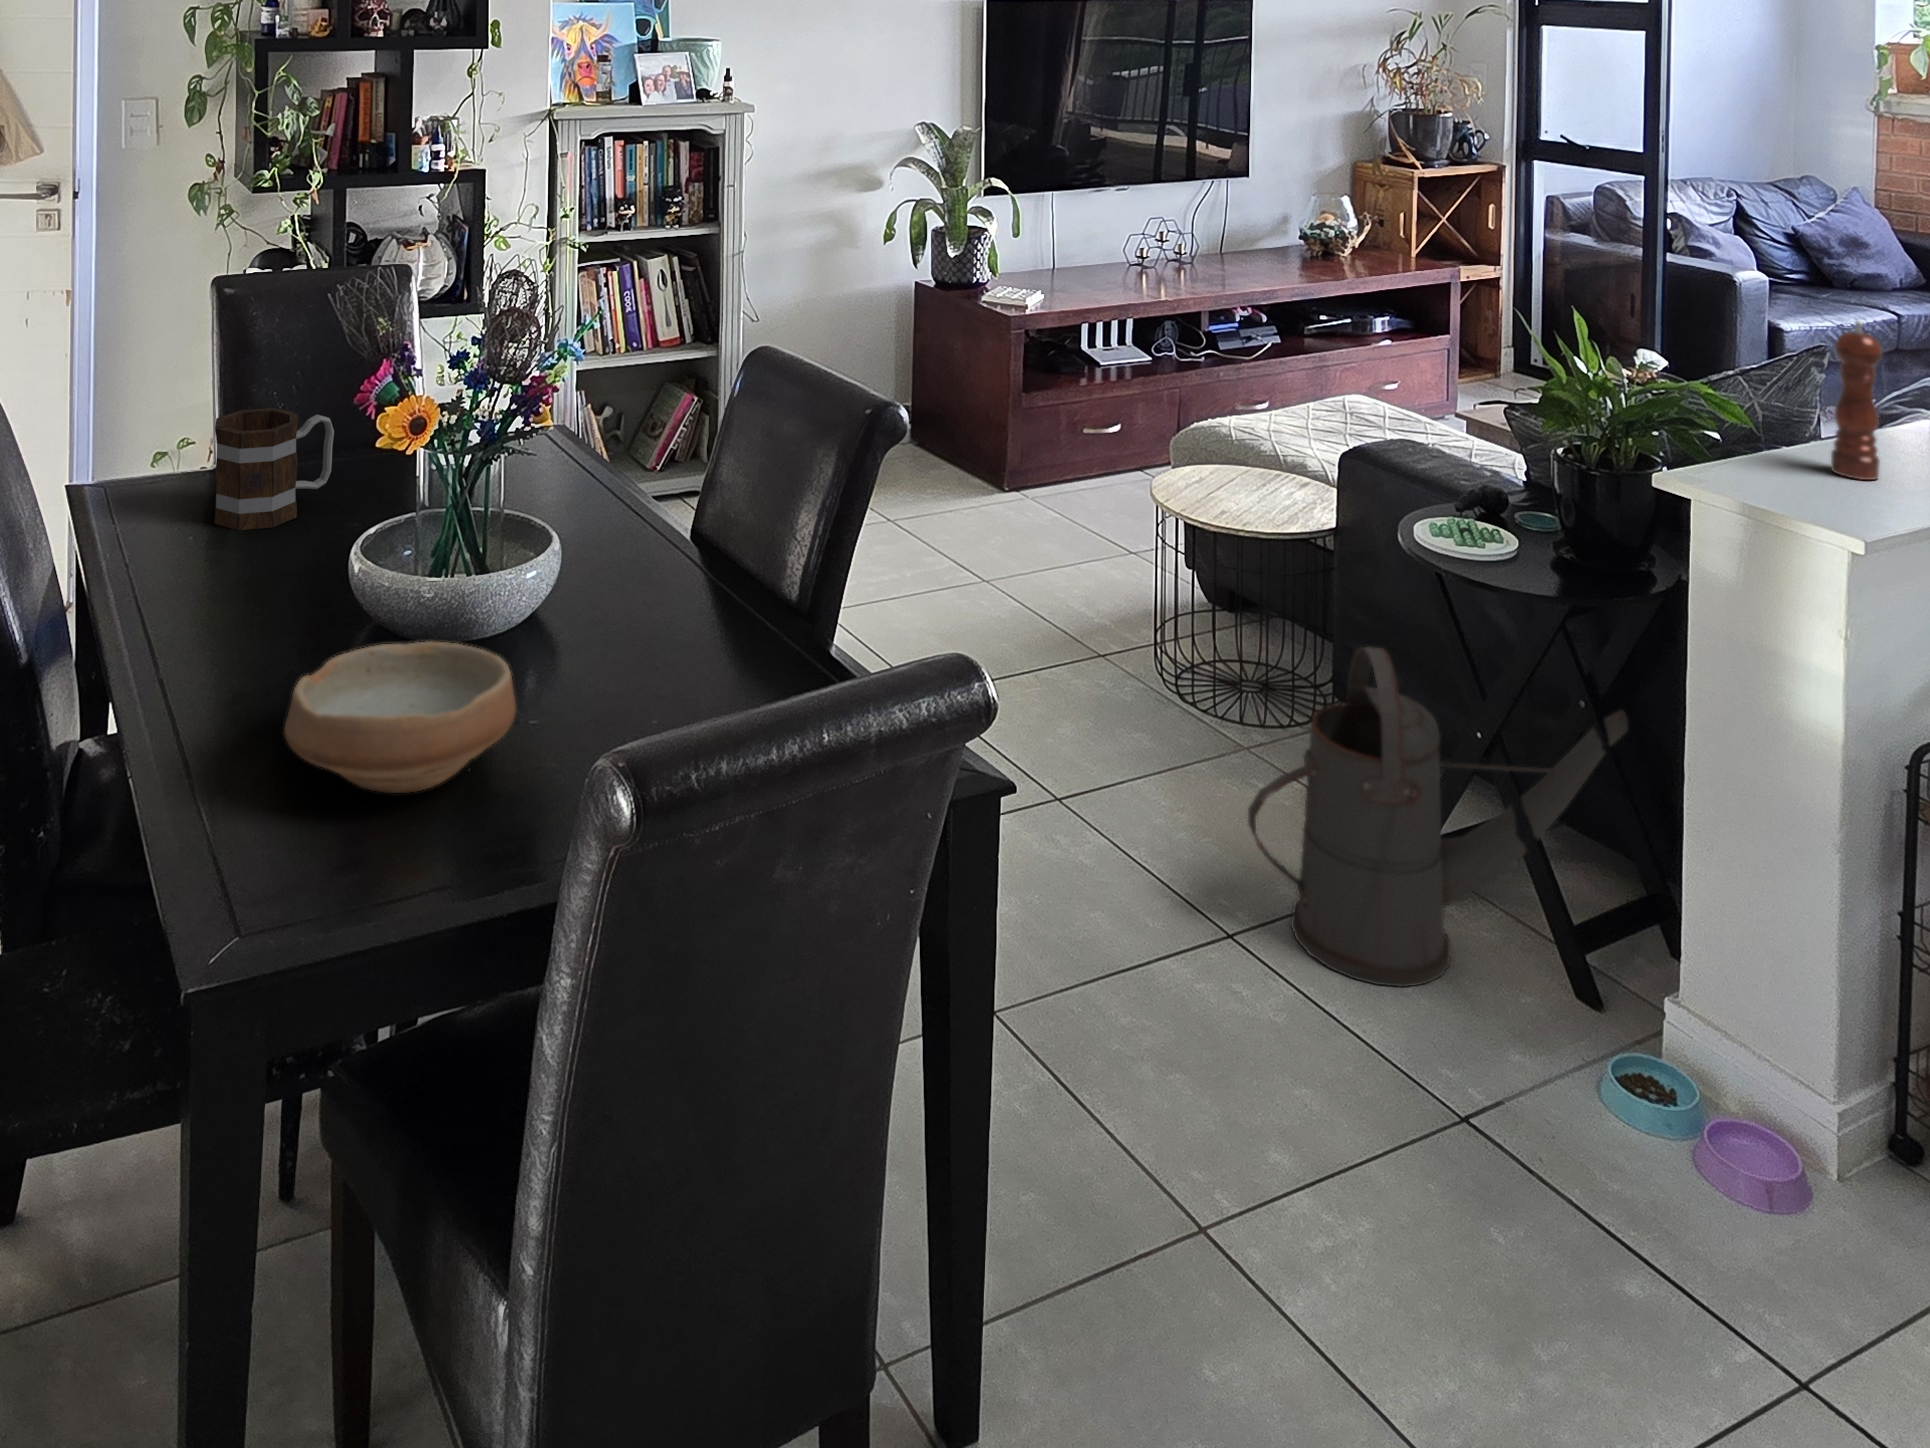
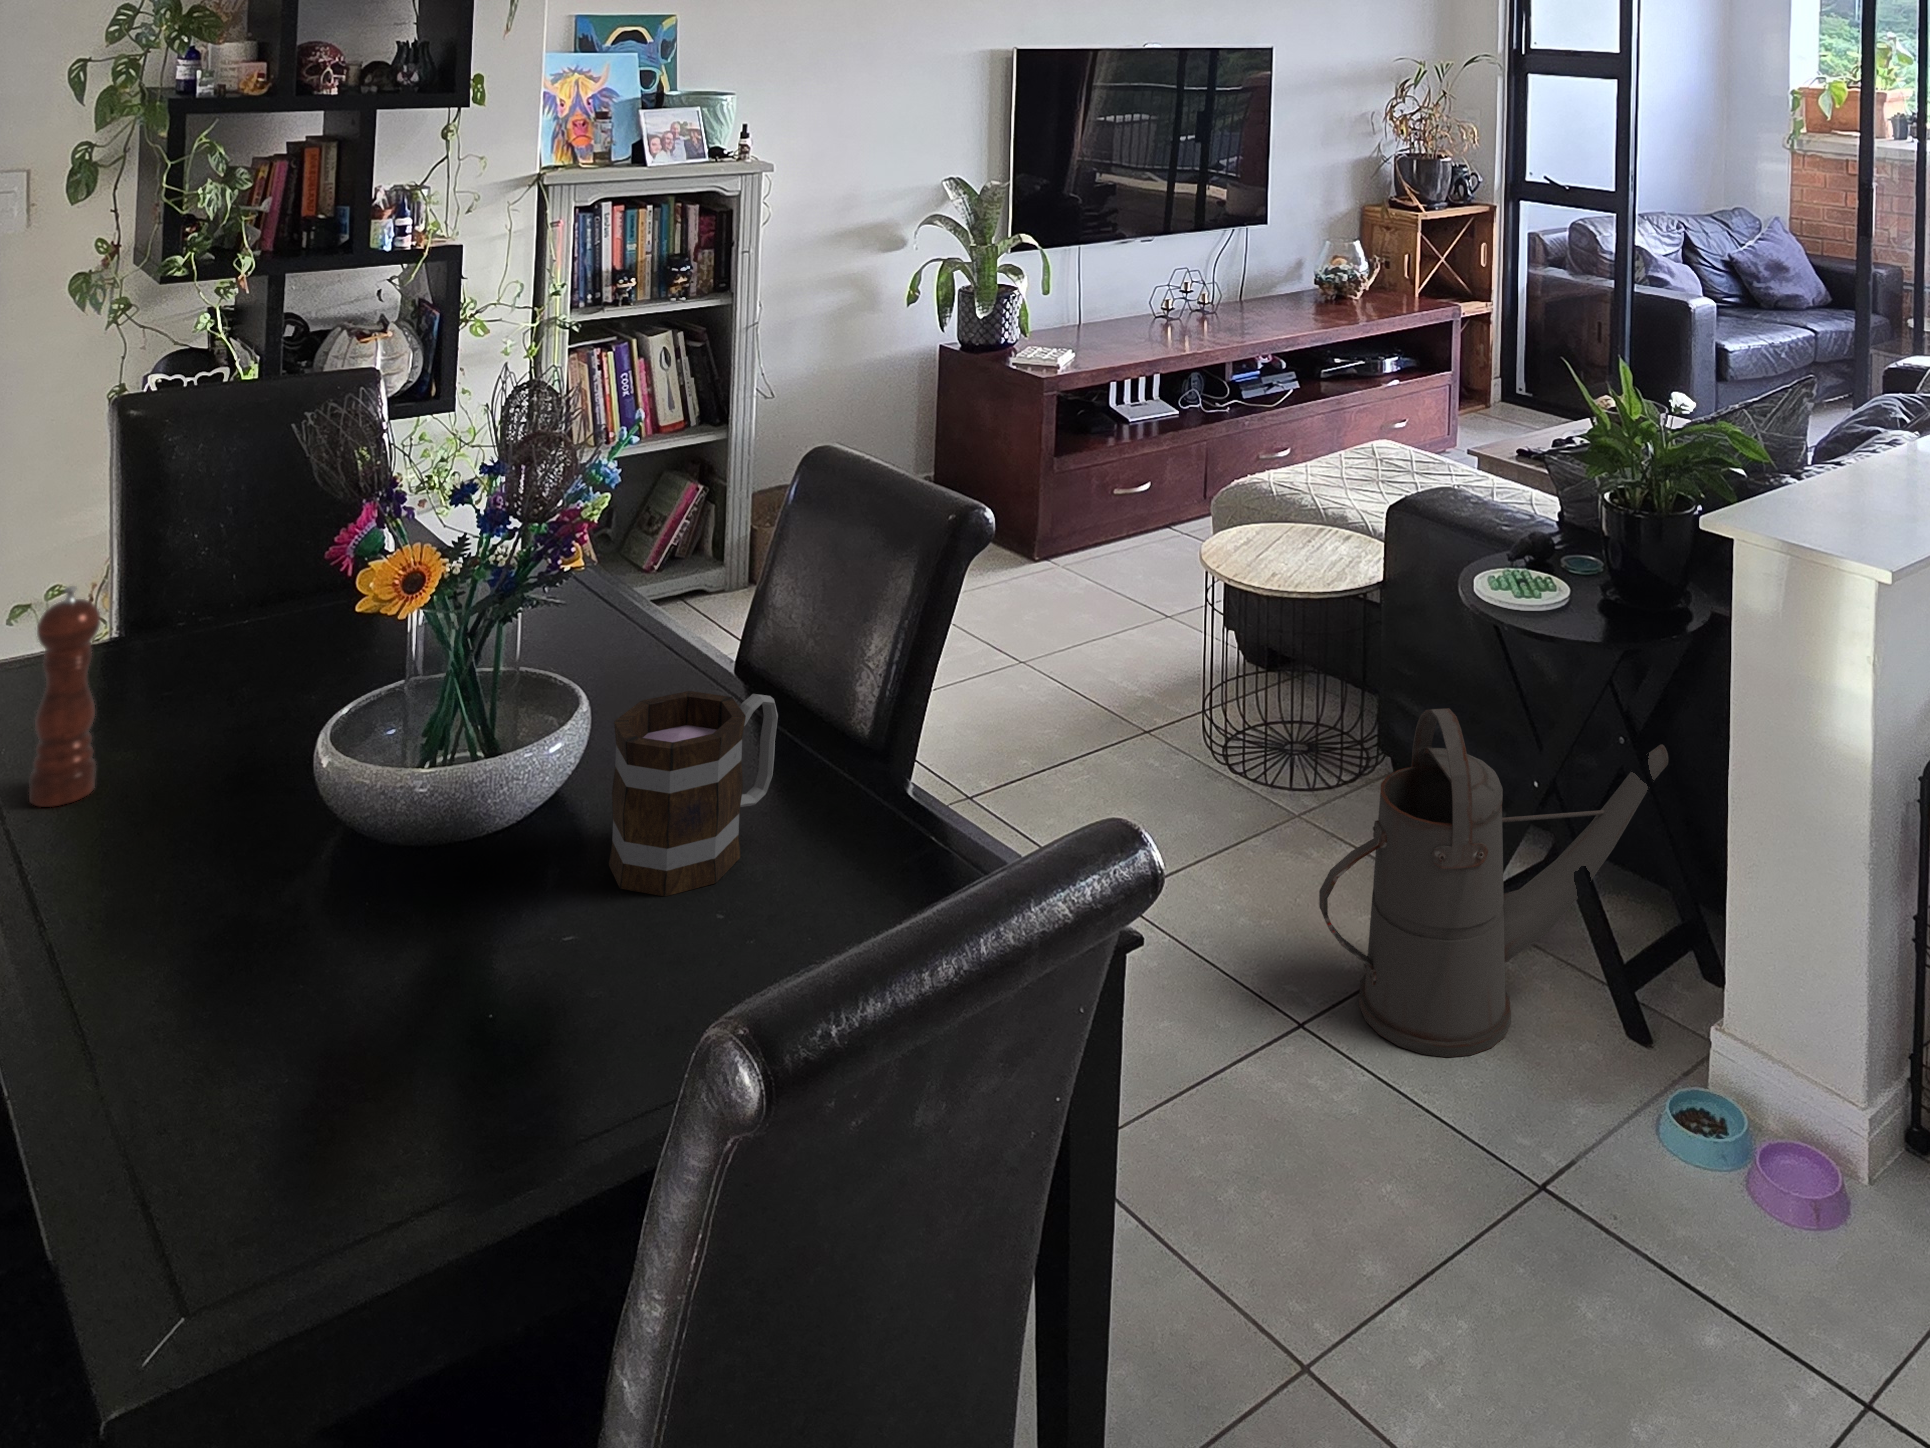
pepper mill: present [1831,321,1882,480] -> present [29,586,101,807]
mug: present [214,408,334,530] -> present [609,691,778,896]
bowl: present [285,641,516,793] -> none [233,855,549,1070]

